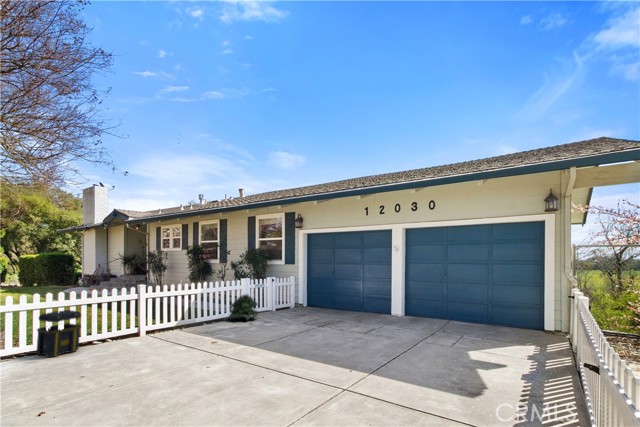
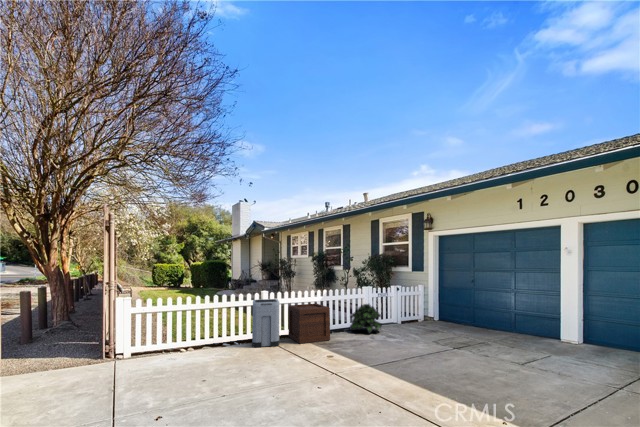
trash can: none [129,293,161,342] -> present [252,299,279,348]
wooden crate: none [167,296,212,335] -> present [288,303,330,344]
toolbox: present [37,310,81,357] -> none [174,312,209,356]

